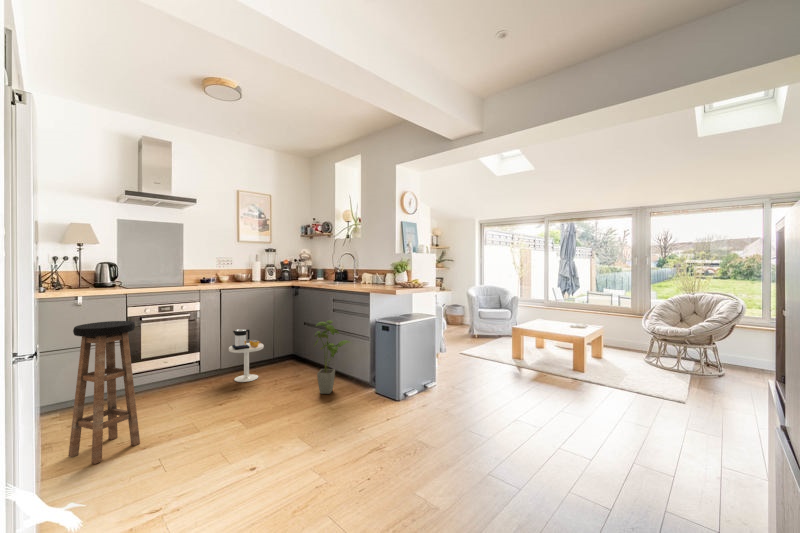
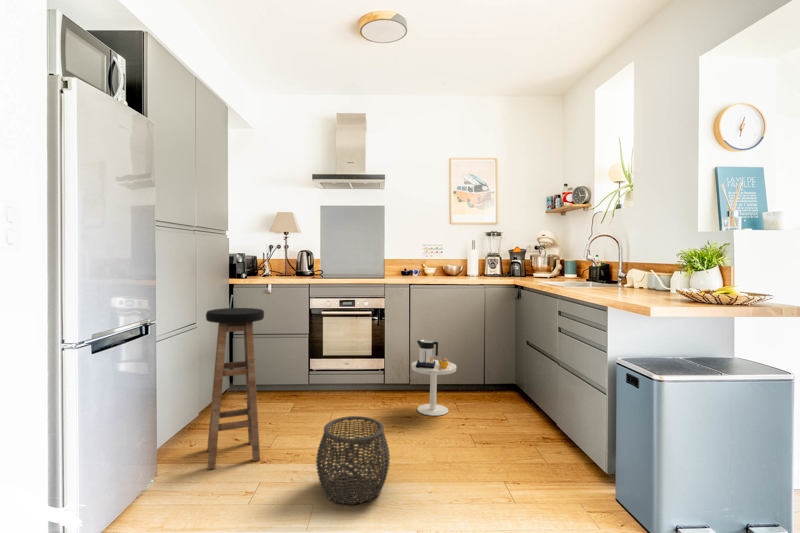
house plant: present [314,320,350,394] -> none [498,347,572,481]
woven basket: none [211,381,265,438] -> present [316,416,390,505]

